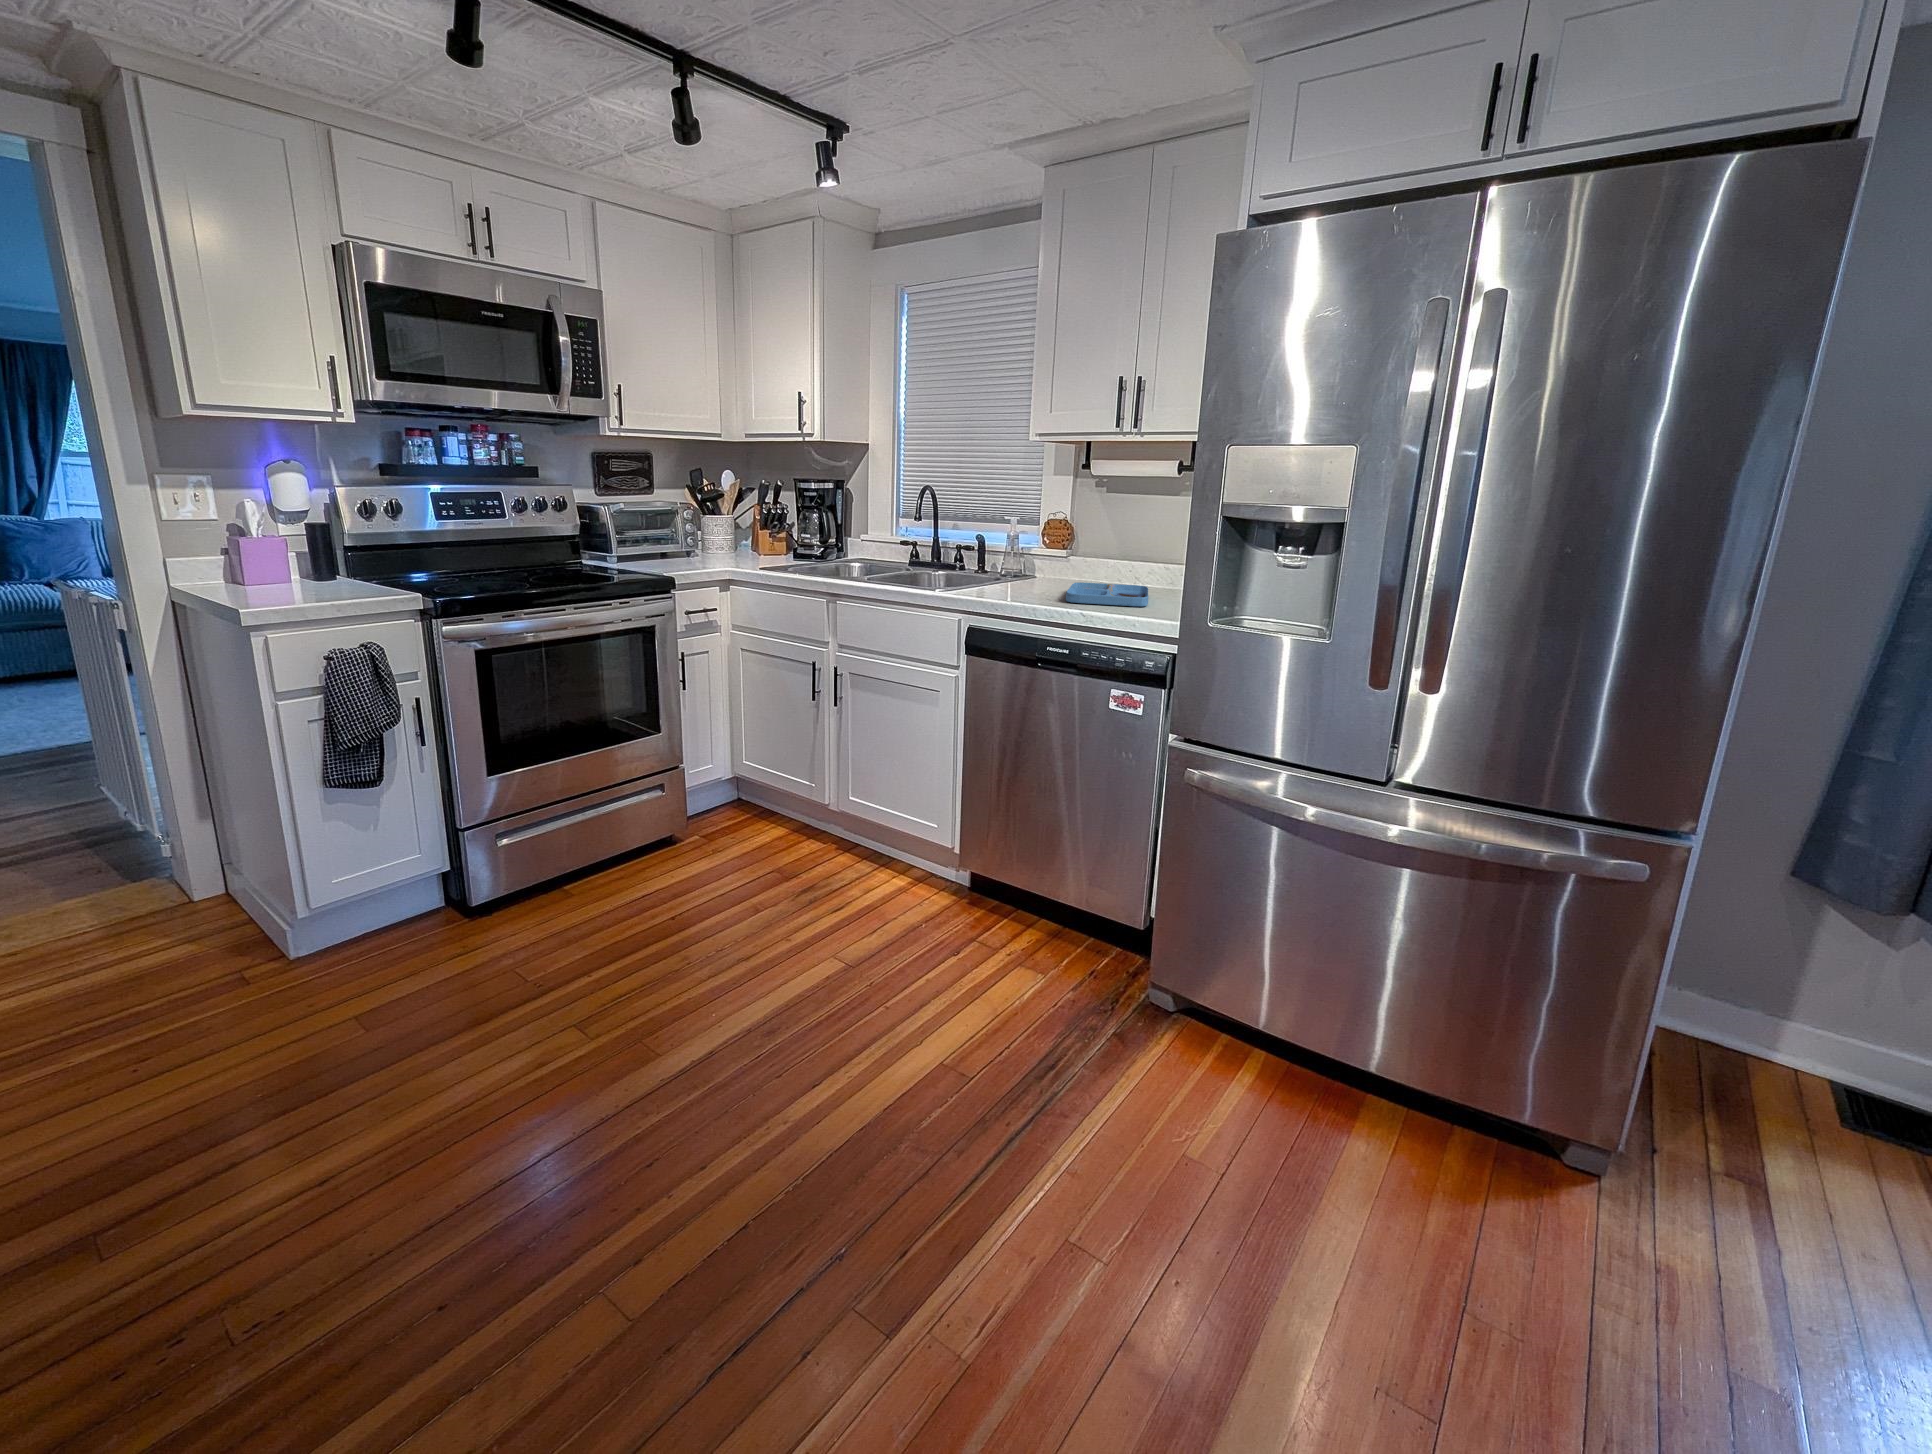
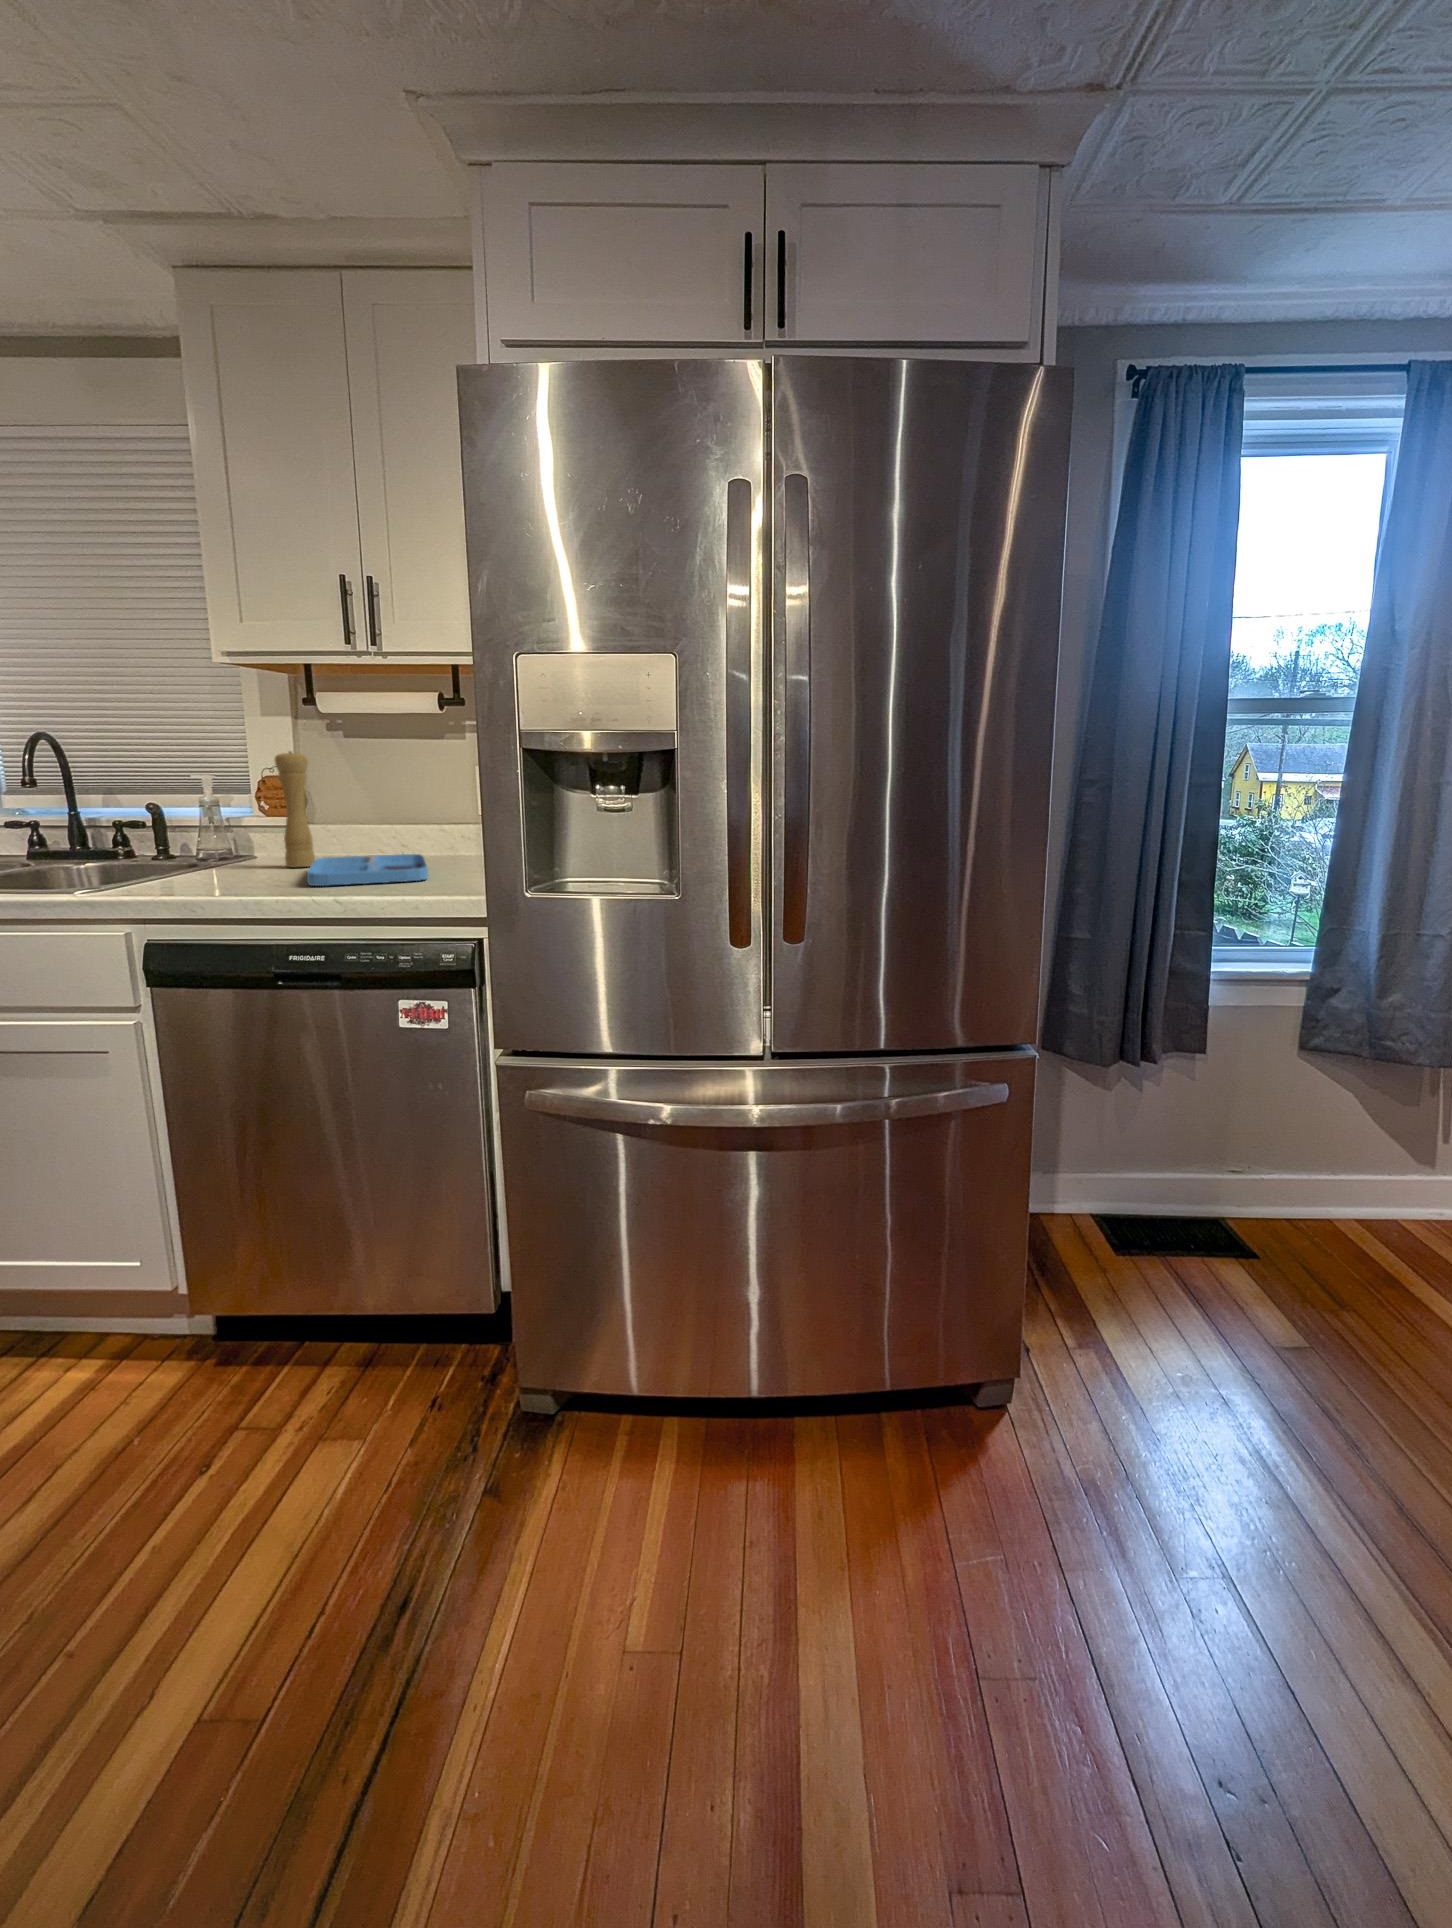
pepper mill: none [1053,503,1079,588] -> present [275,751,315,867]

